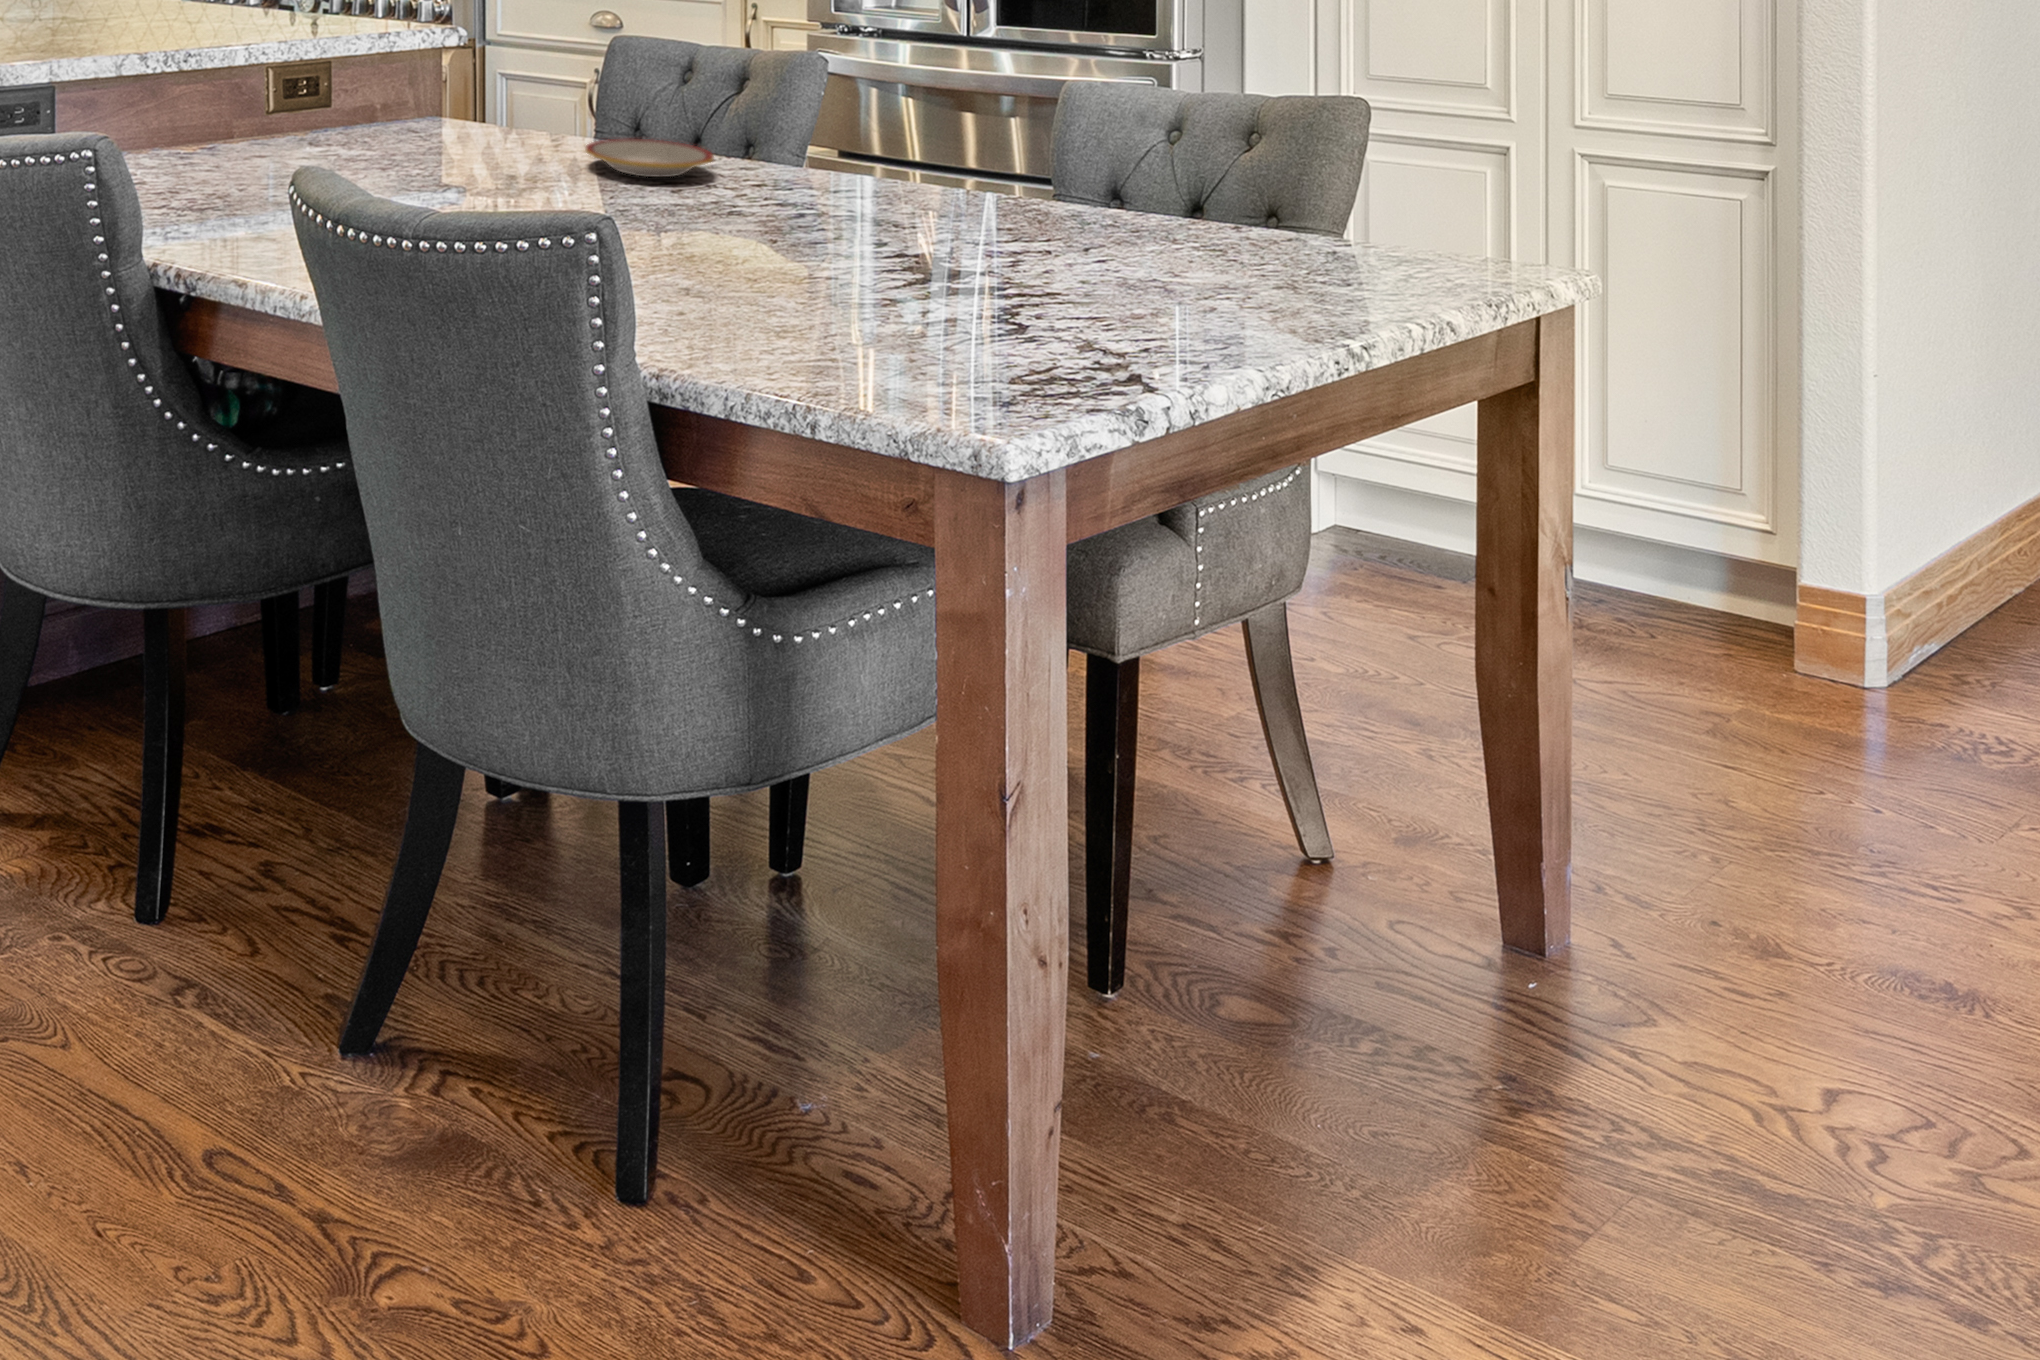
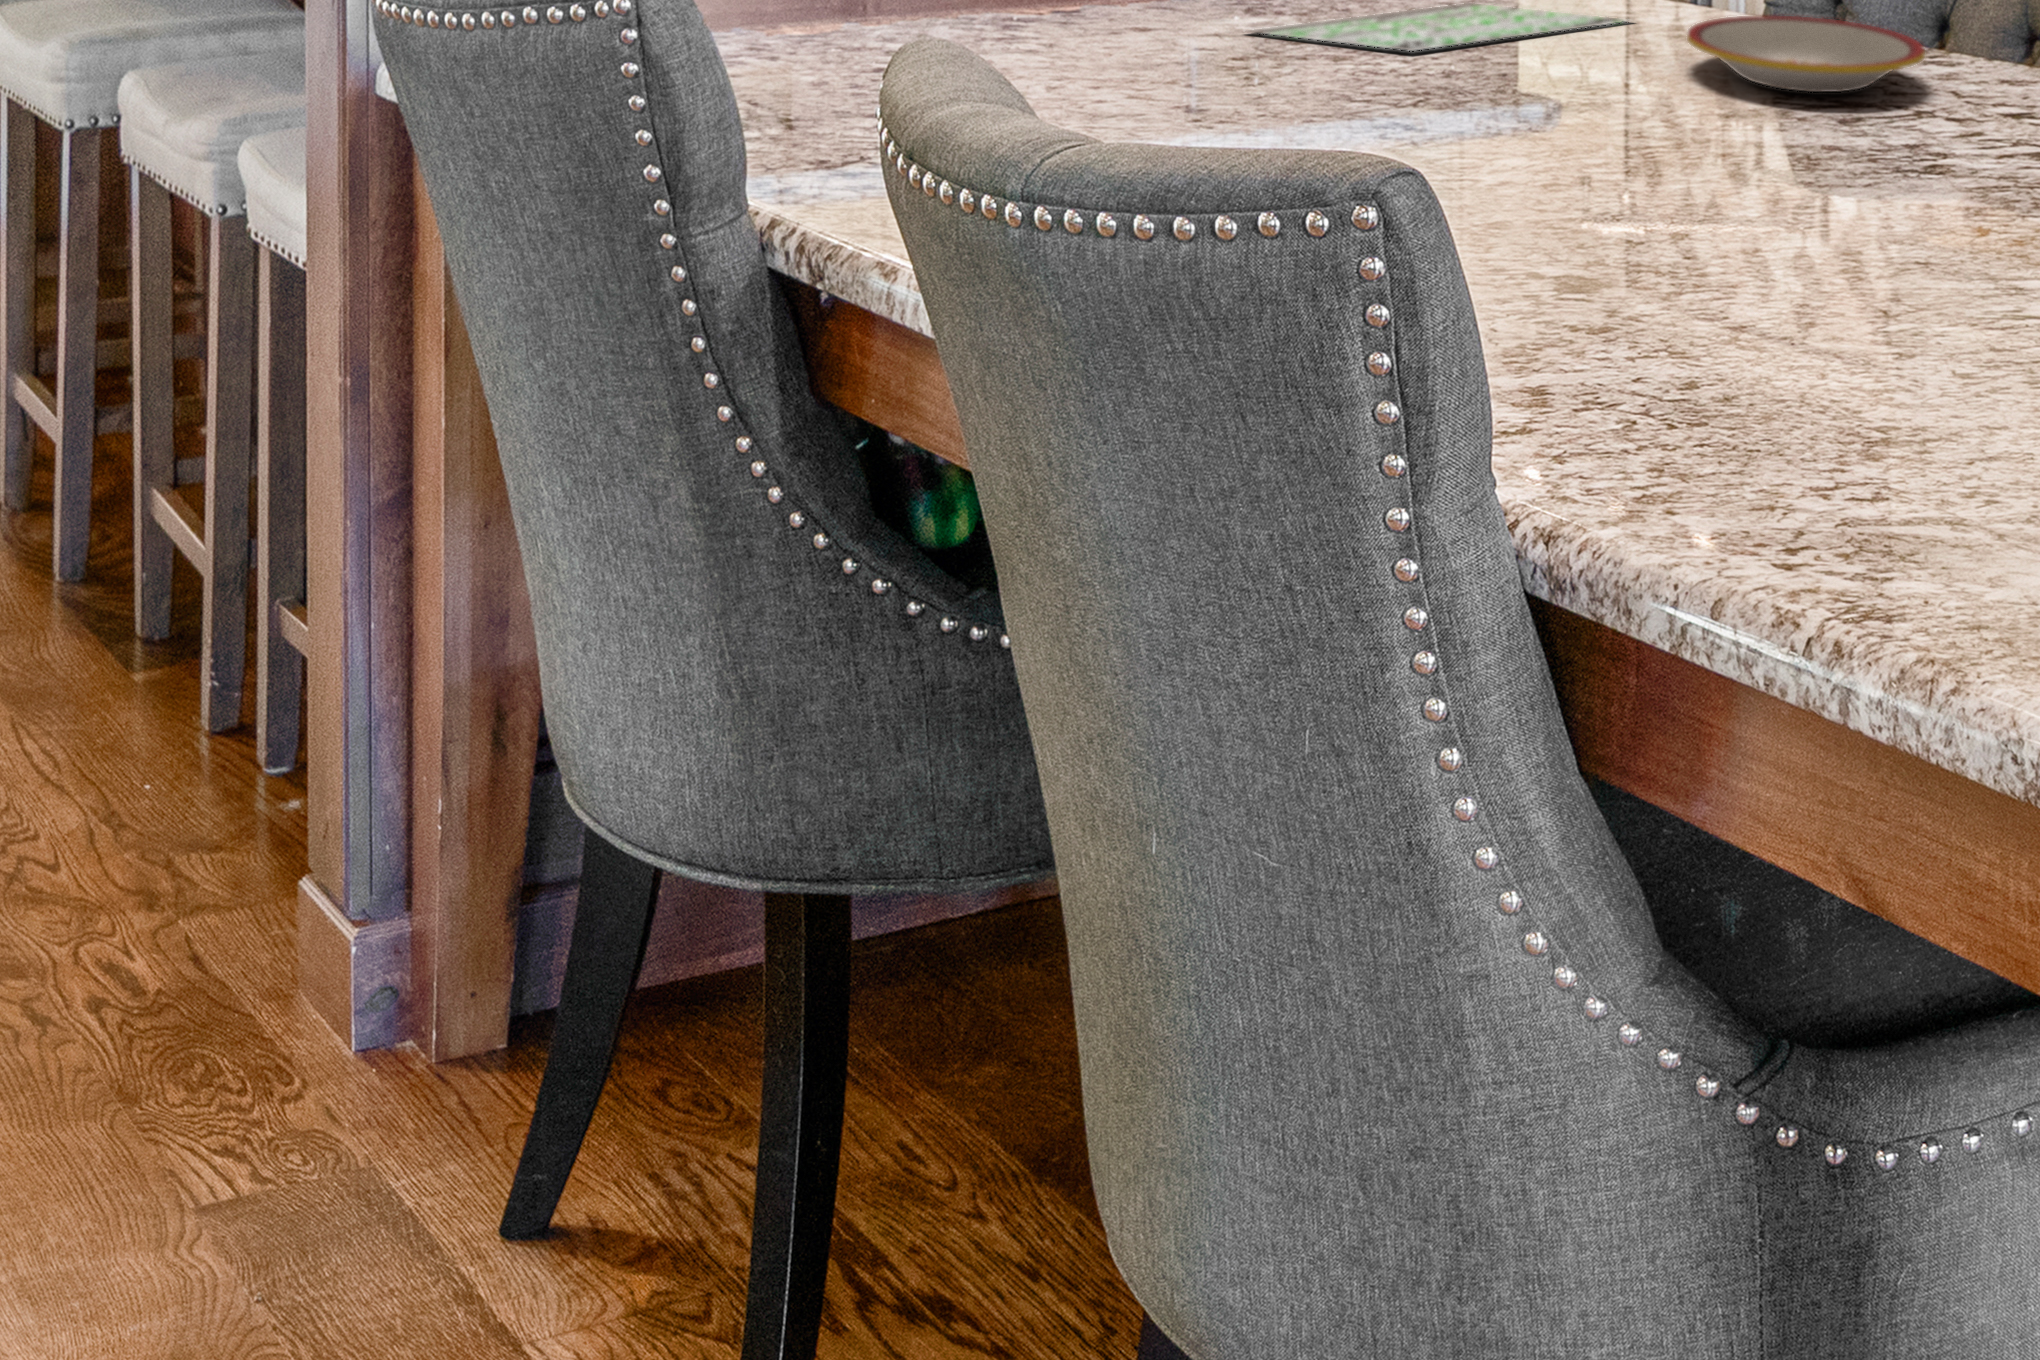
book: none [335,136,542,163] -> present [1254,3,1626,51]

